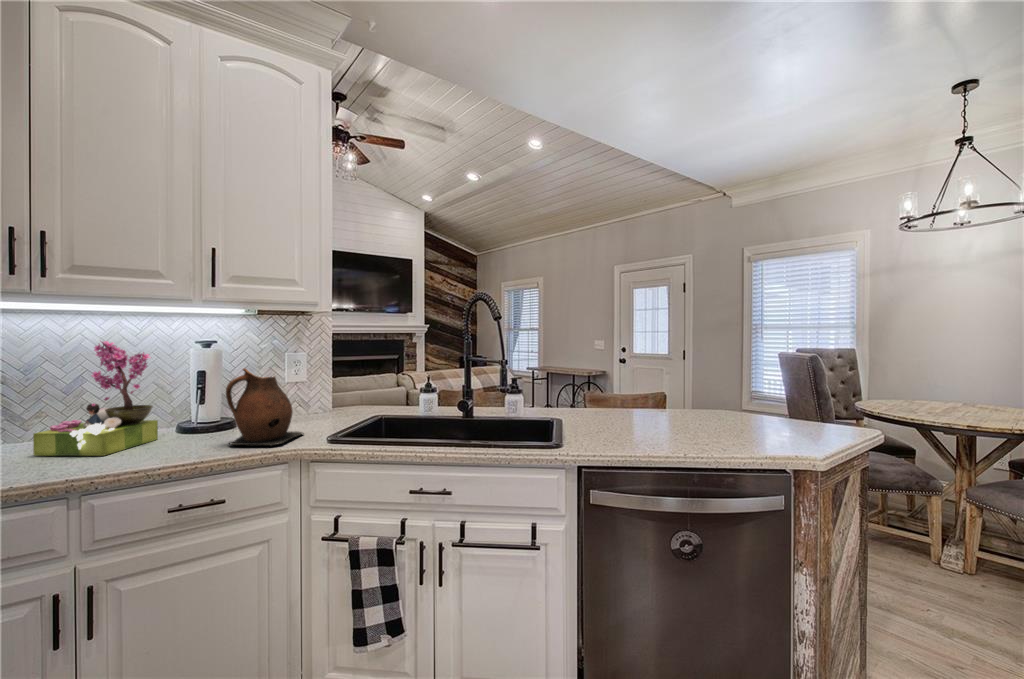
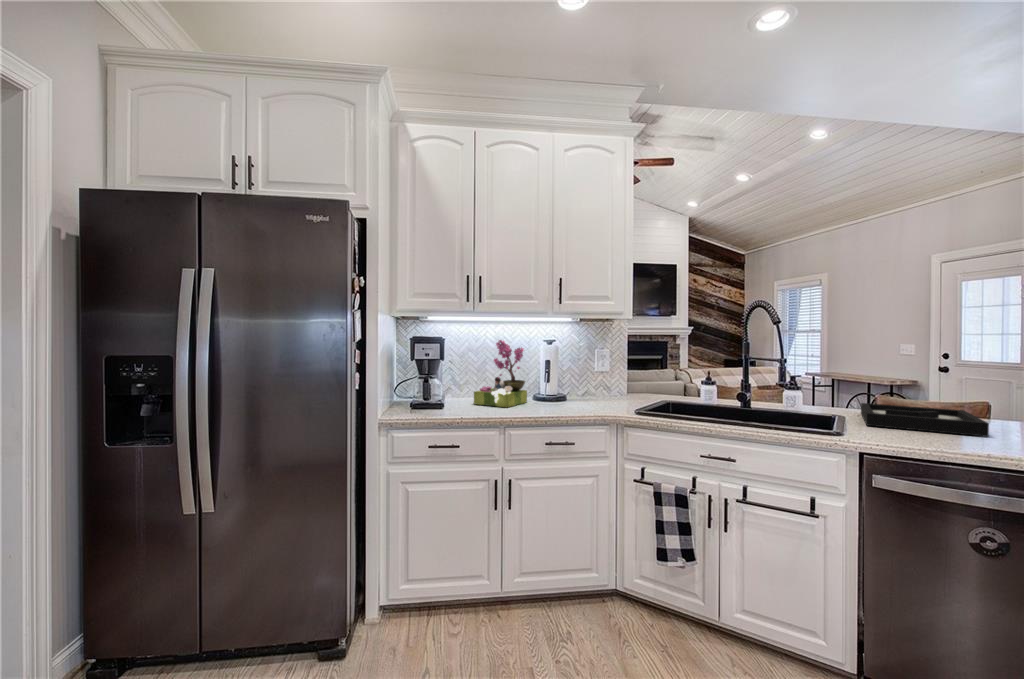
ceramic pitcher: present [226,369,303,446] -> none [569,359,616,412]
decorative tray: none [573,403,673,431] -> present [861,403,989,437]

